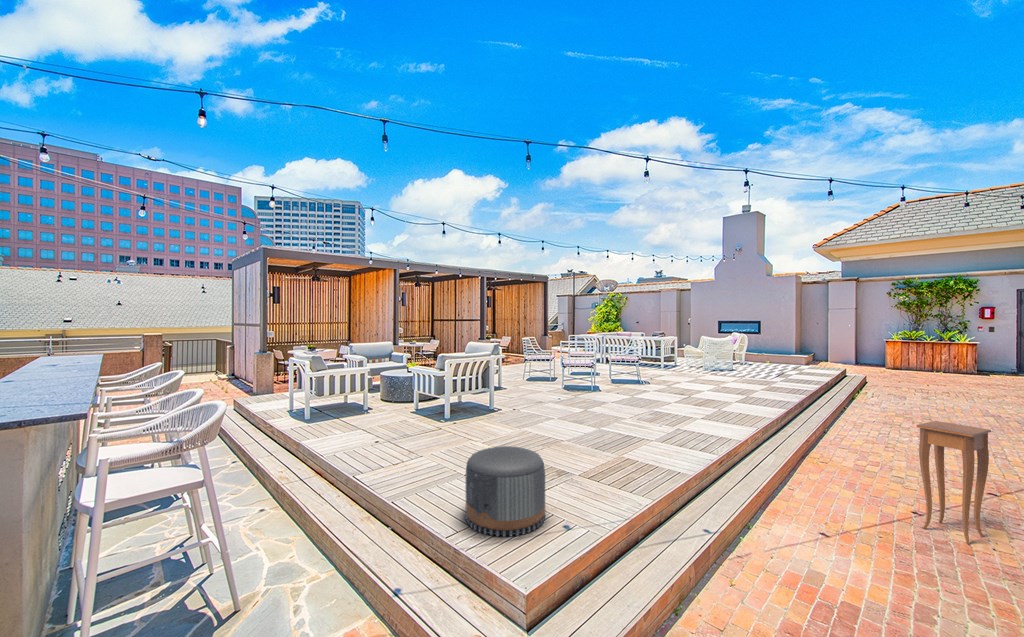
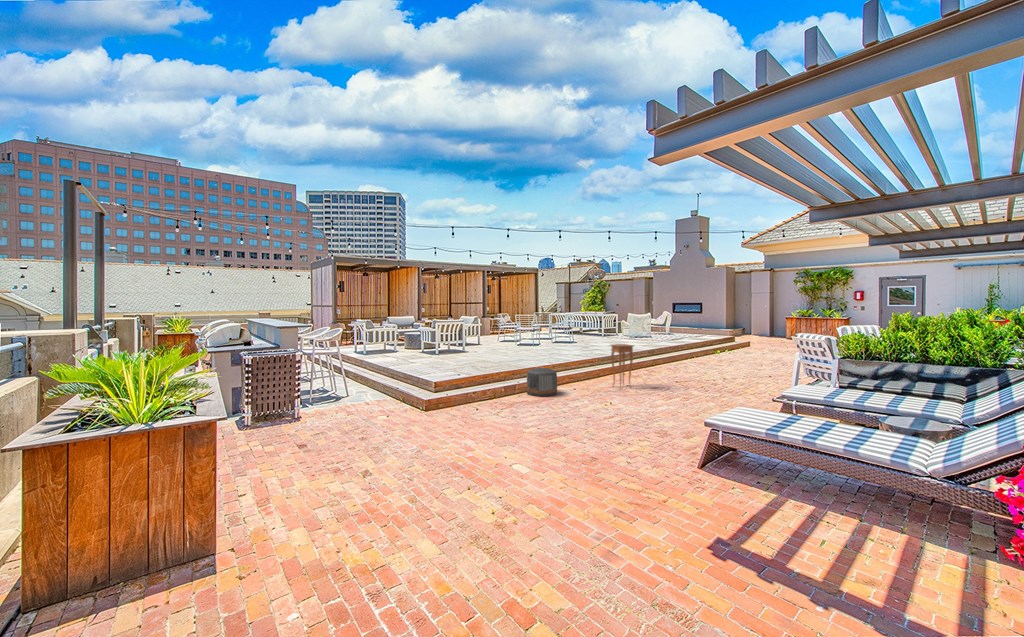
pouf: present [465,446,545,537] -> present [527,368,557,396]

